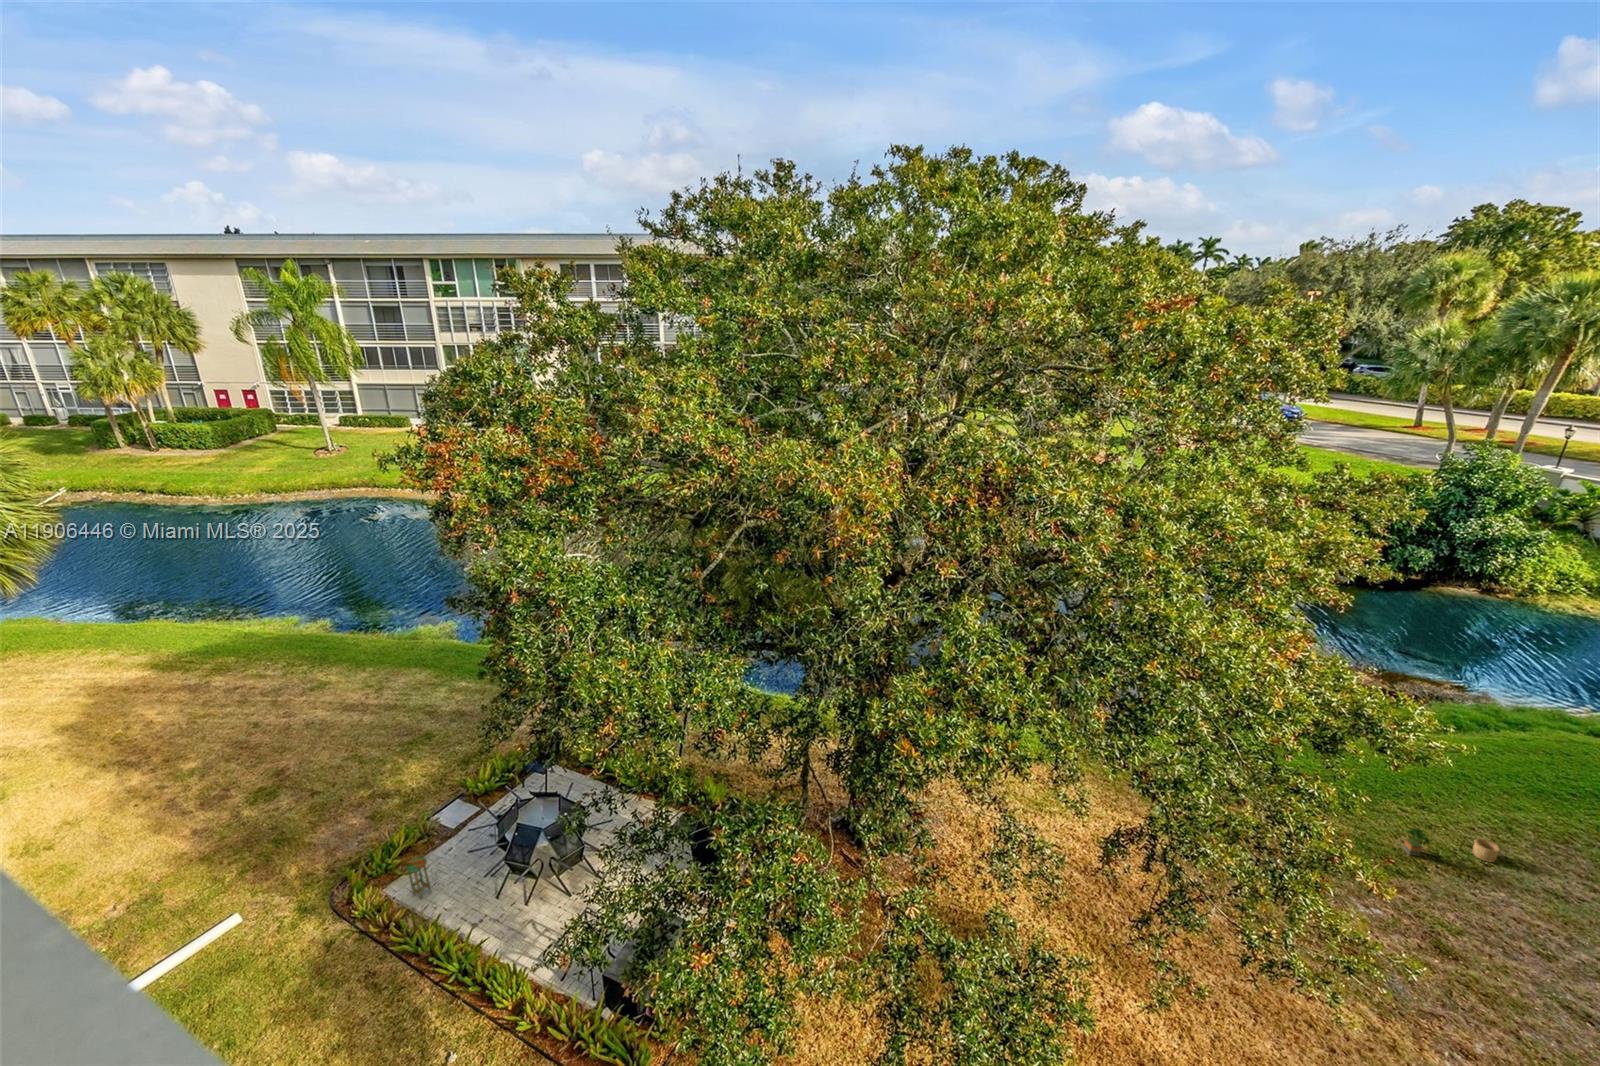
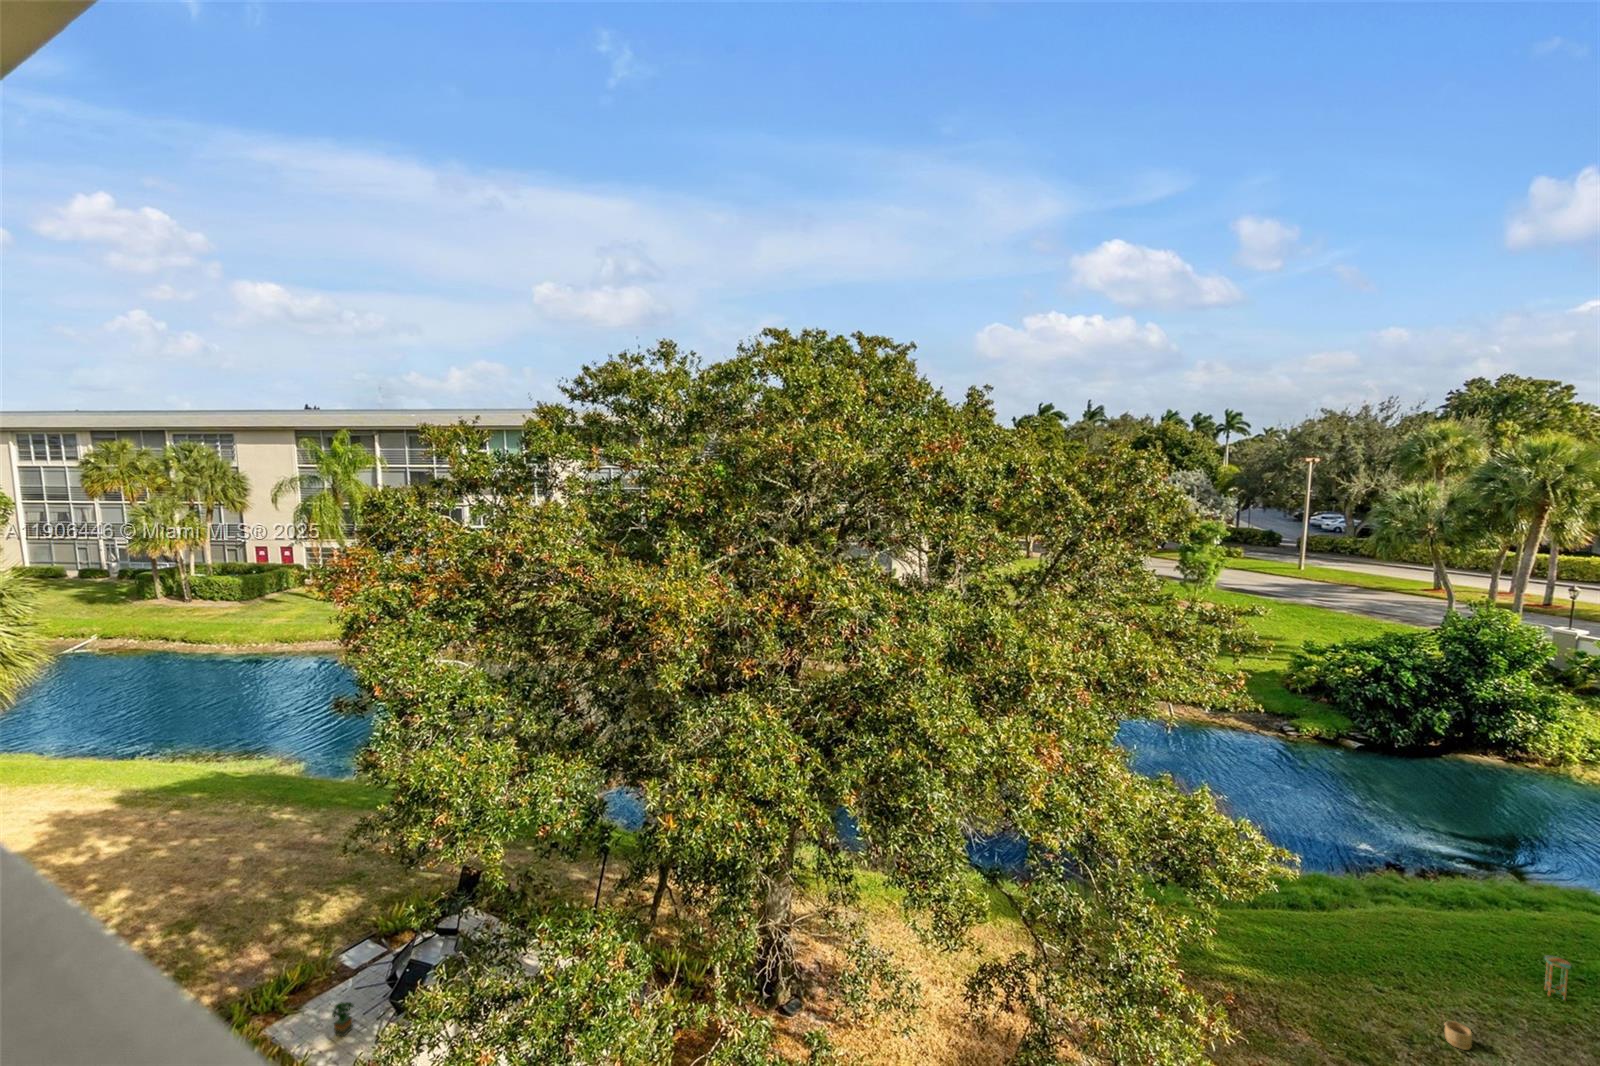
potted tree: present [1403,829,1430,856] -> present [332,1002,354,1036]
side table: present [405,856,431,899] -> present [1544,955,1571,1000]

